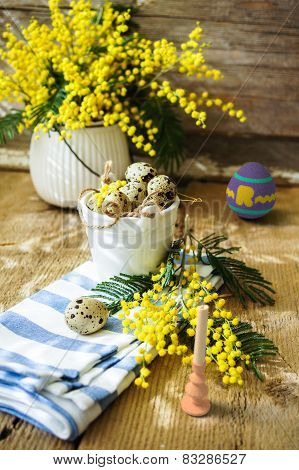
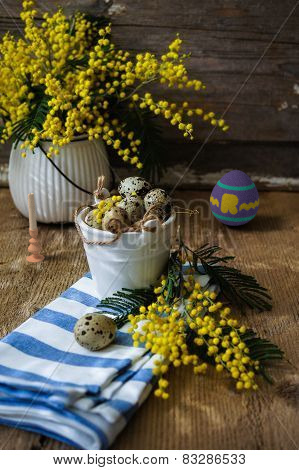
candle: present [181,305,210,416] -> present [27,193,45,262]

